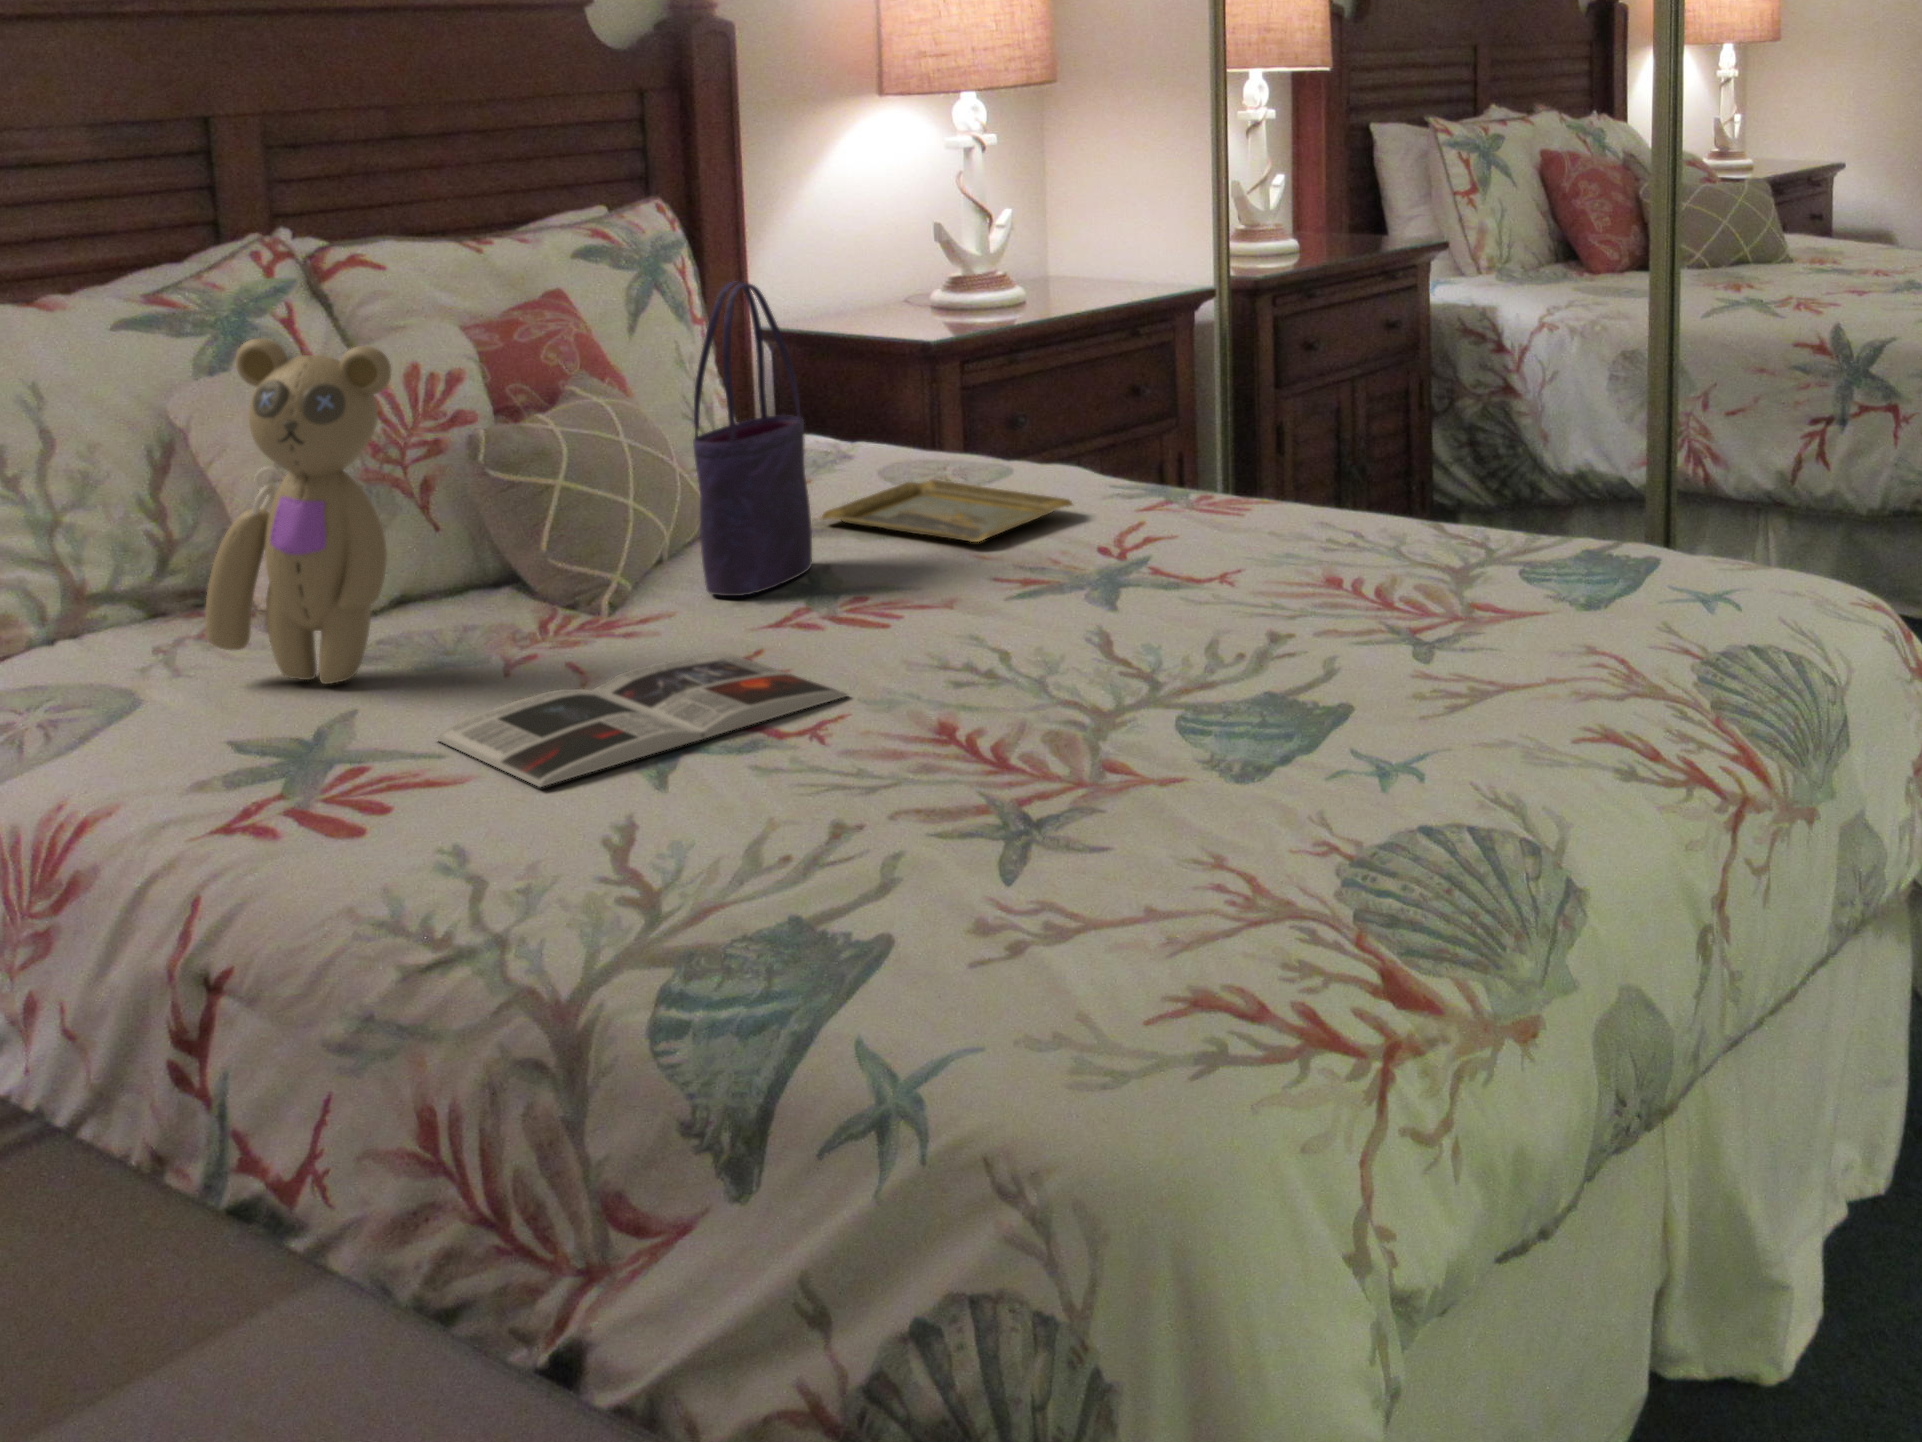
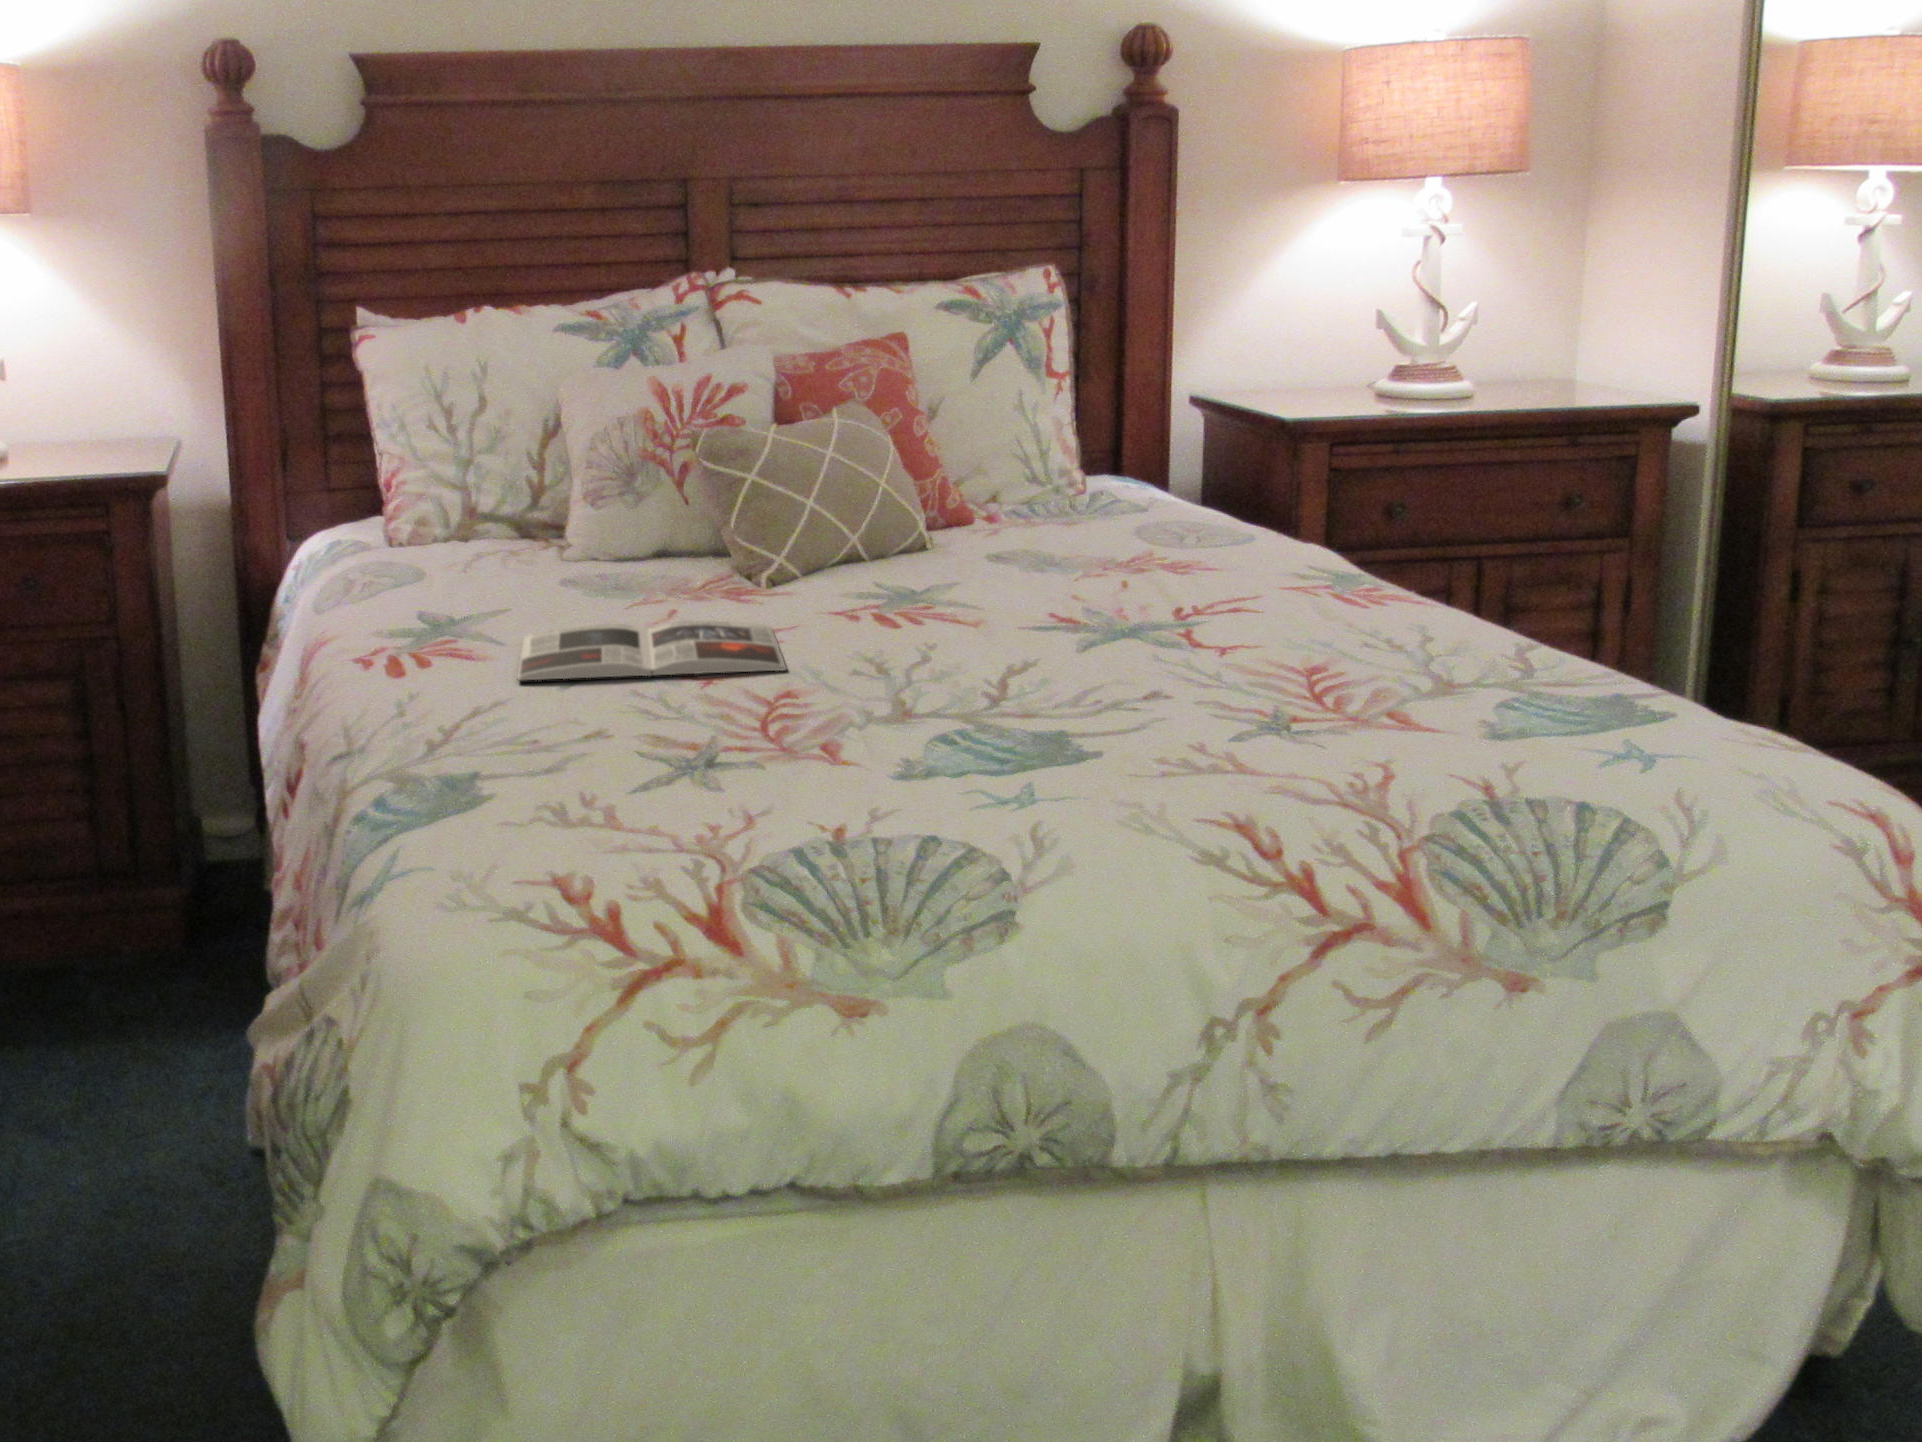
tote bag: present [693,281,812,596] -> none [826,328,936,589]
teddy bear: present [205,338,392,684] -> none [479,339,575,594]
tray: present [820,480,1073,542] -> none [997,527,1198,582]

